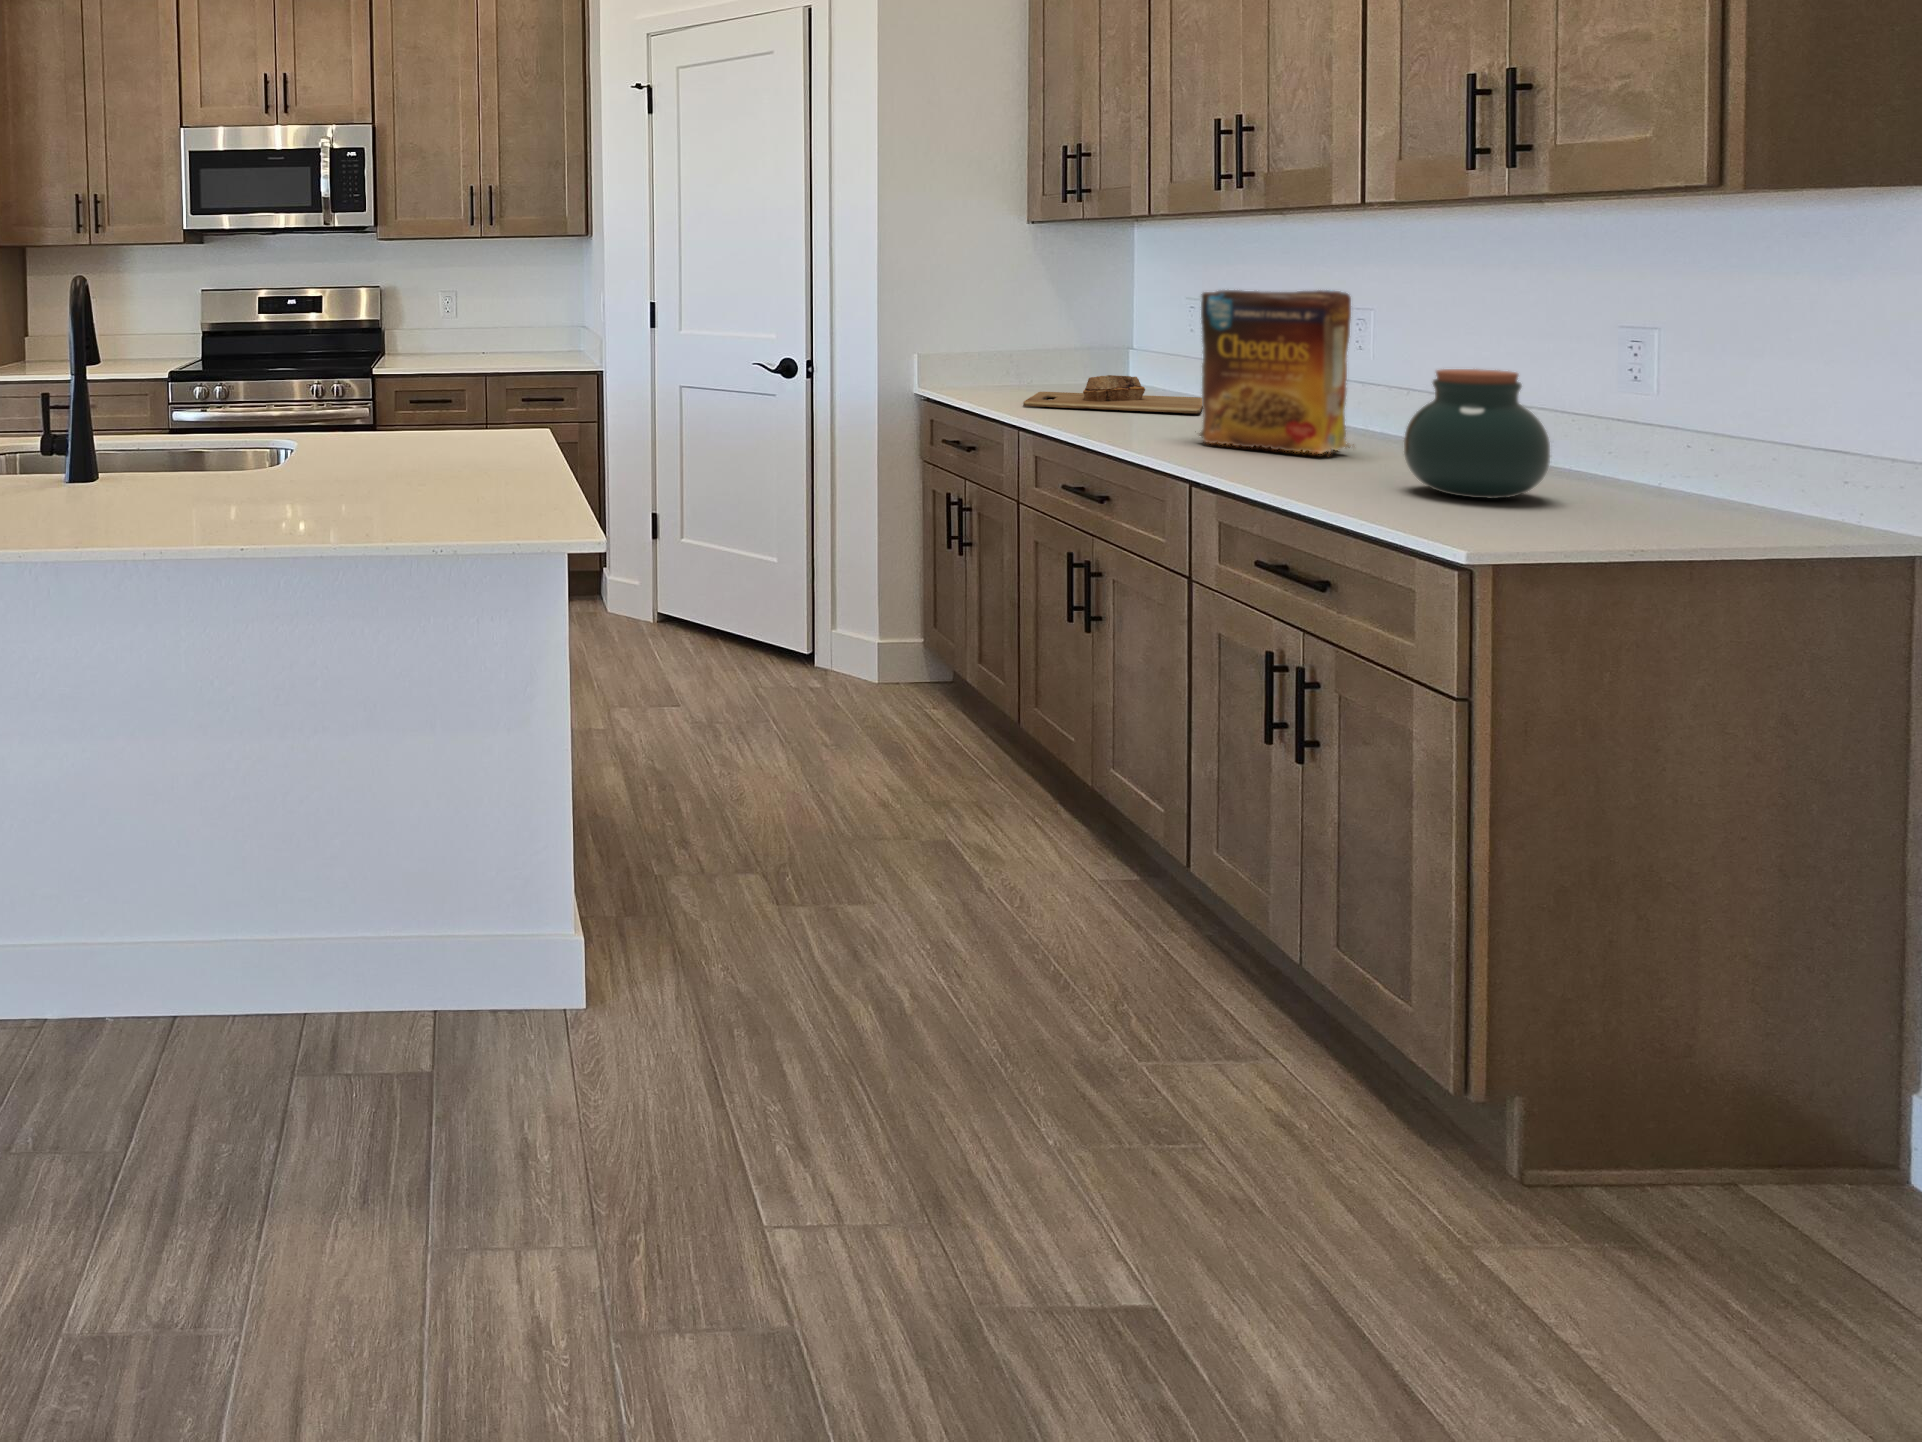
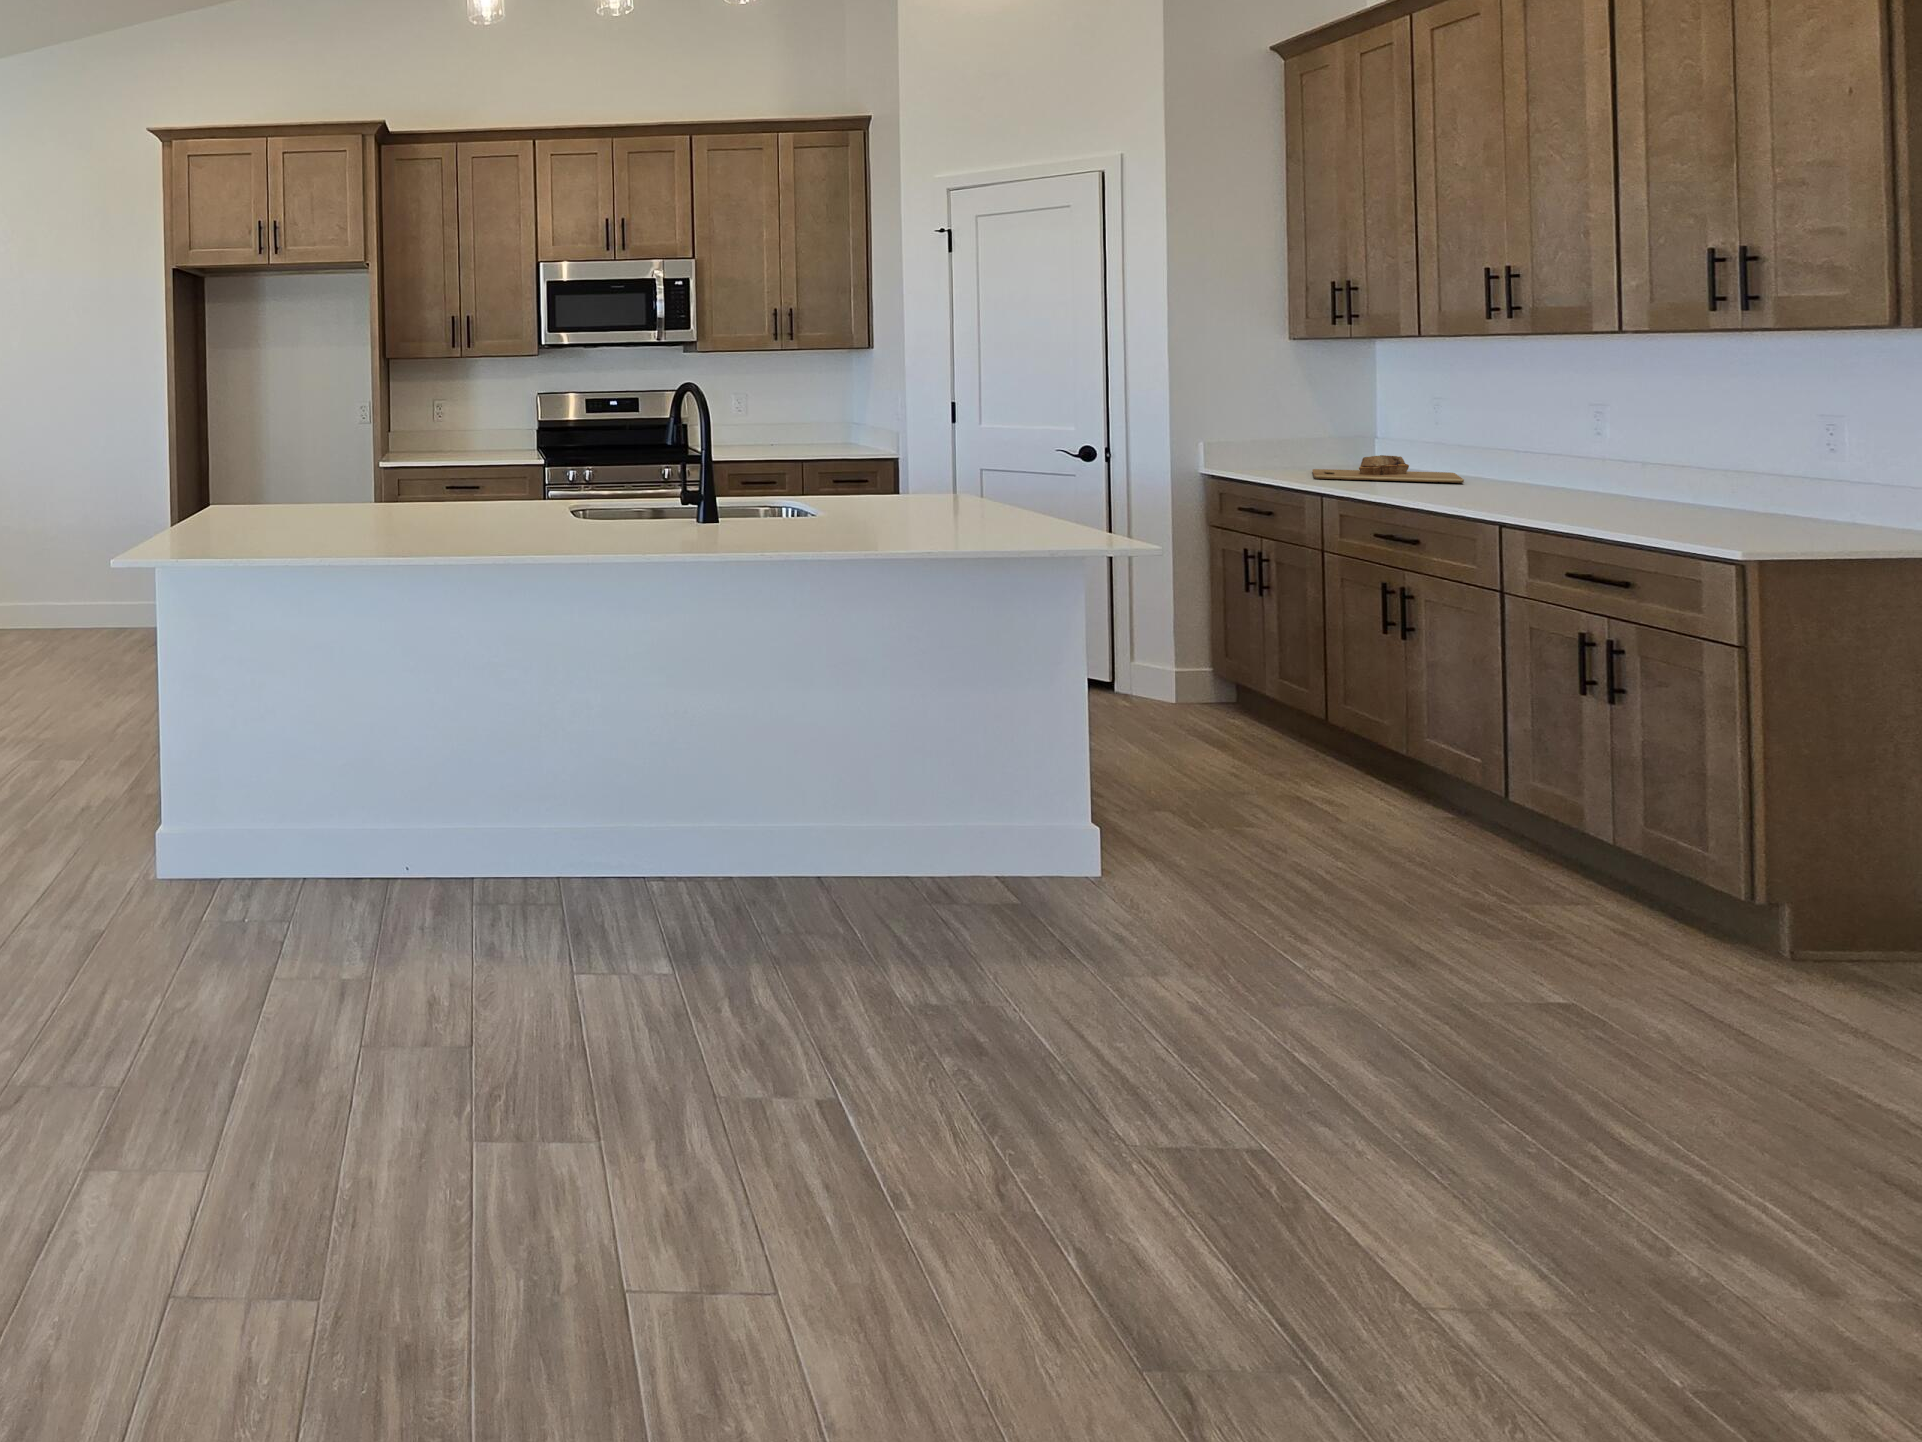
cereal box: present [1199,290,1351,453] -> none [1484,391,1617,507]
jar: present [1404,369,1550,499] -> none [1674,443,1783,528]

